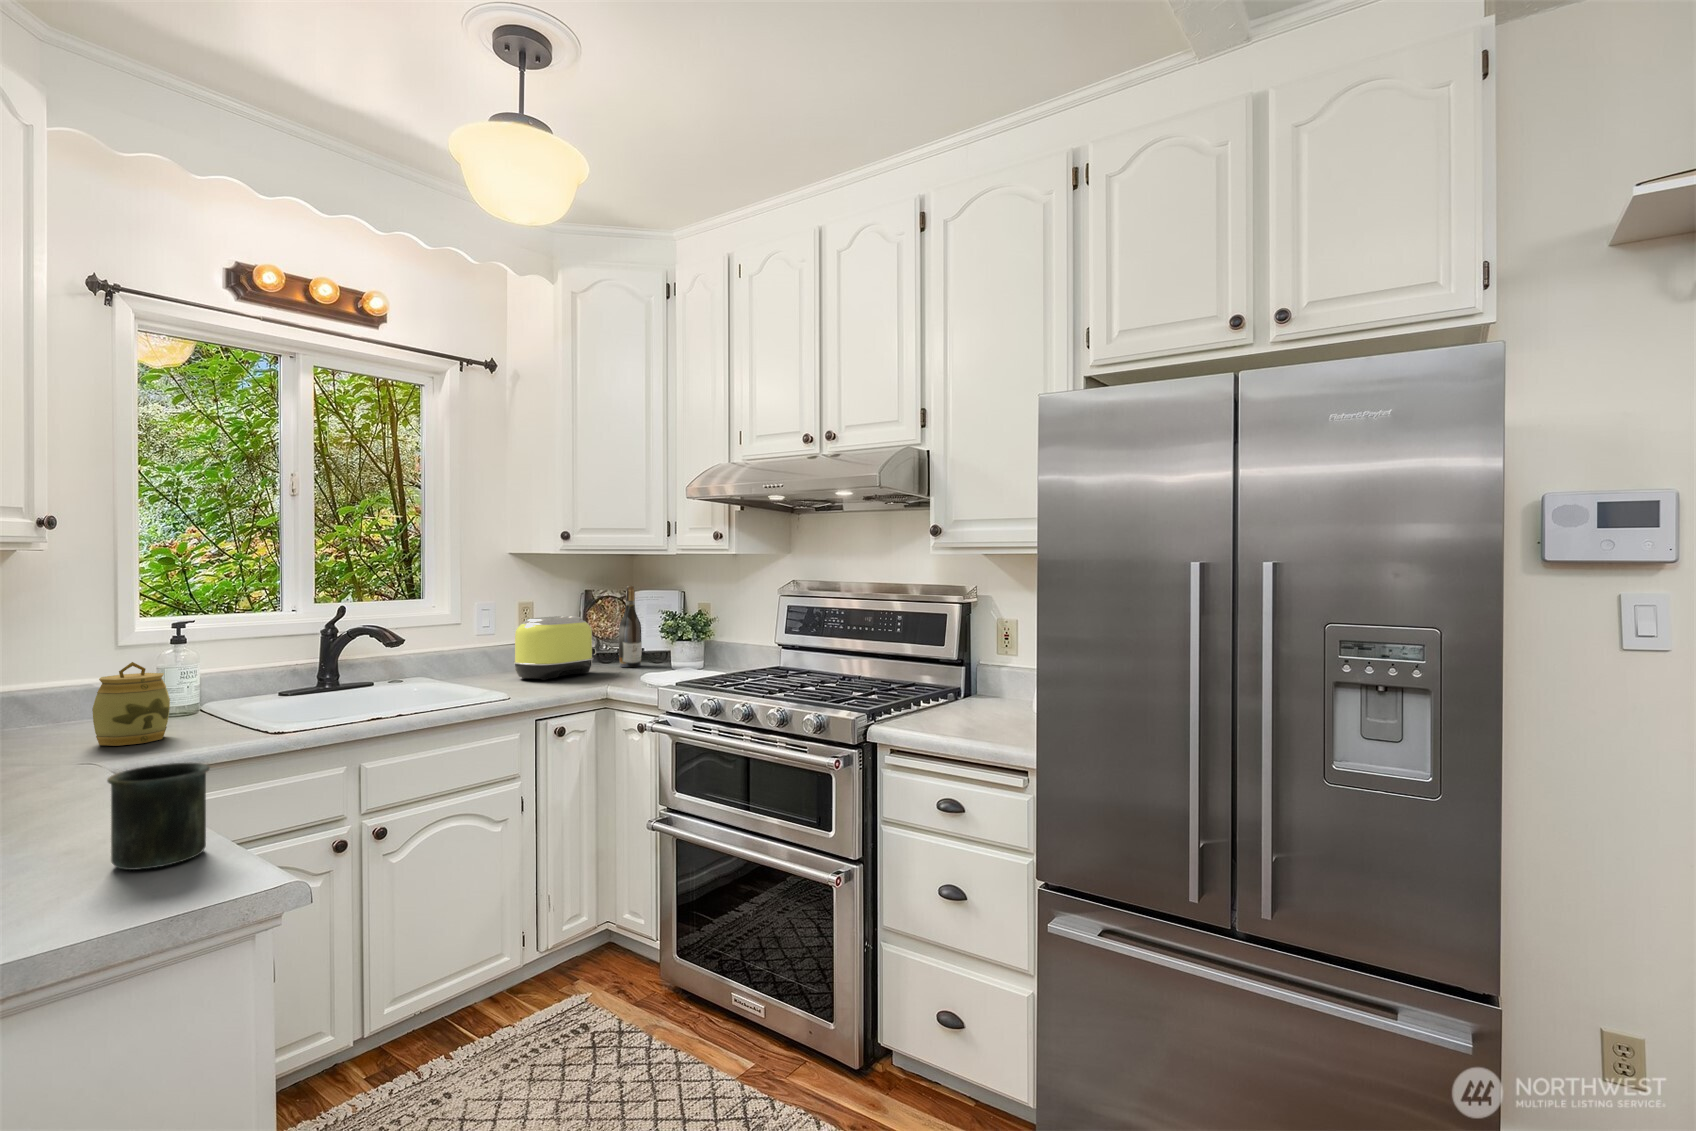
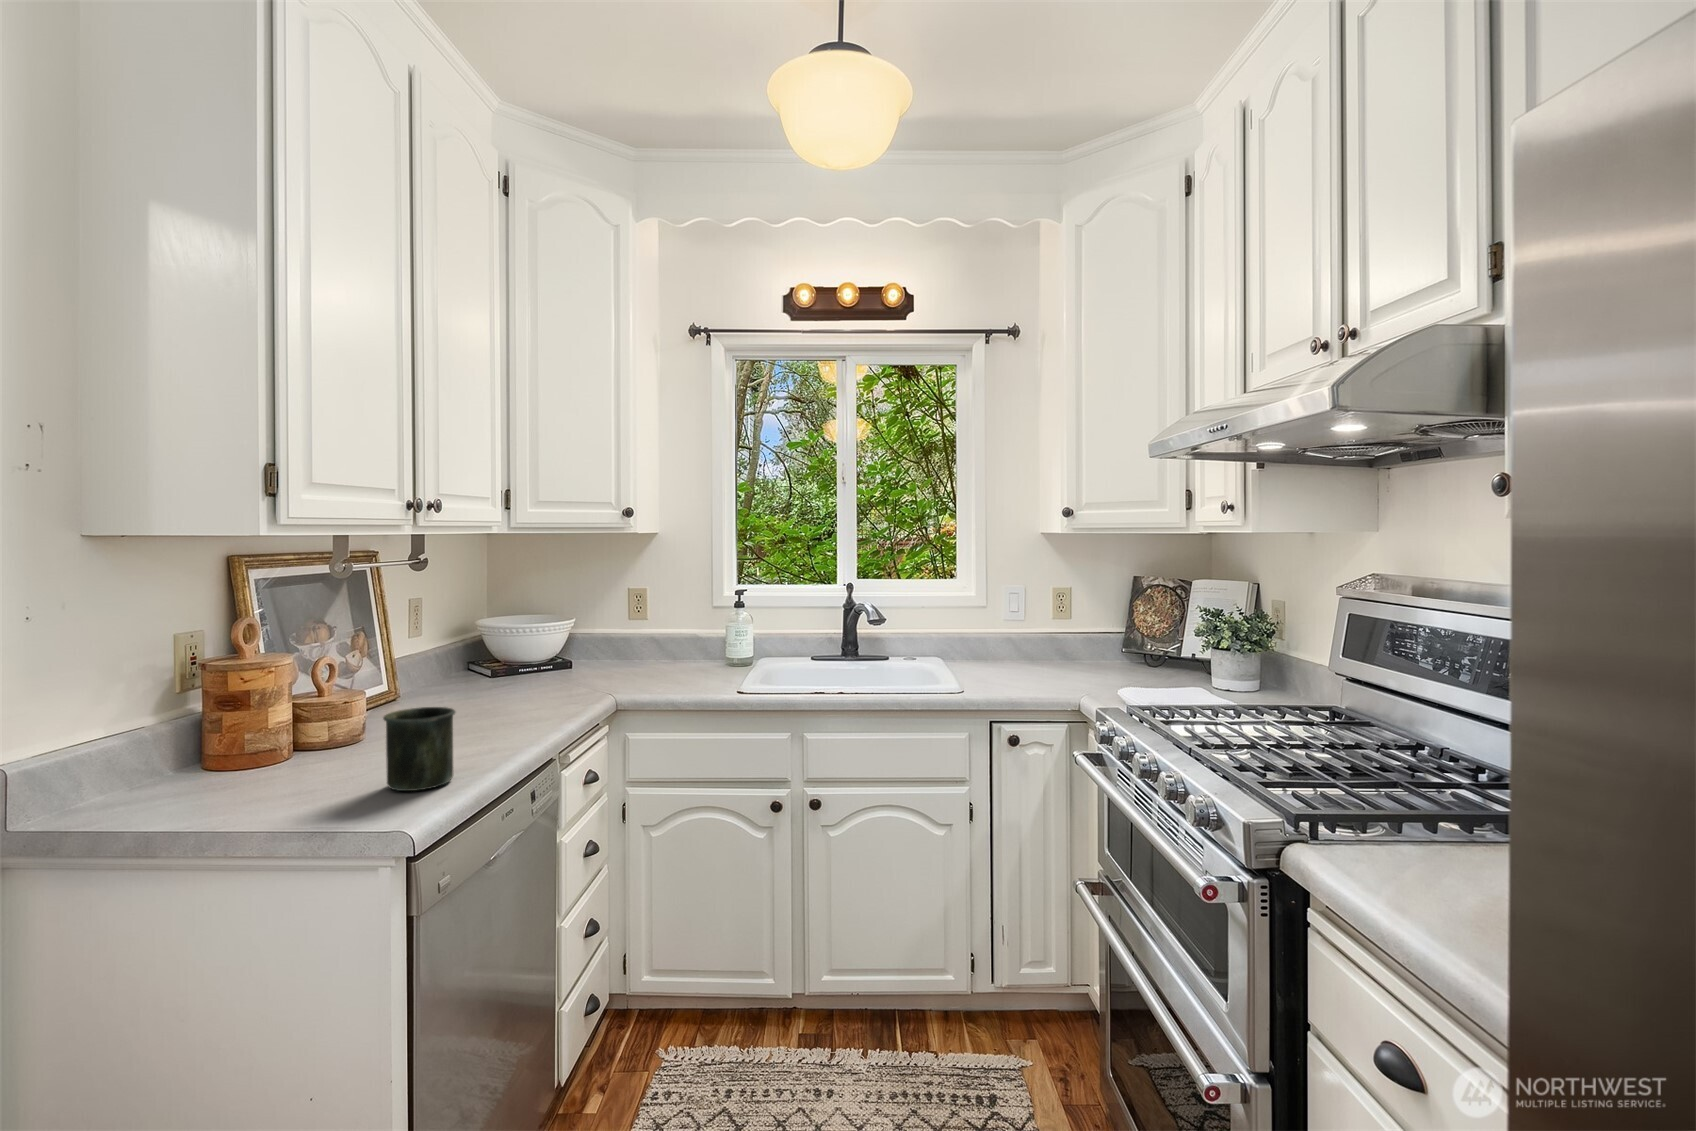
wine bottle: present [619,586,642,667] -> none [1149,573,1179,677]
toaster: present [514,616,597,680] -> none [1011,606,1111,679]
jar: present [92,662,170,746] -> none [643,621,693,686]

